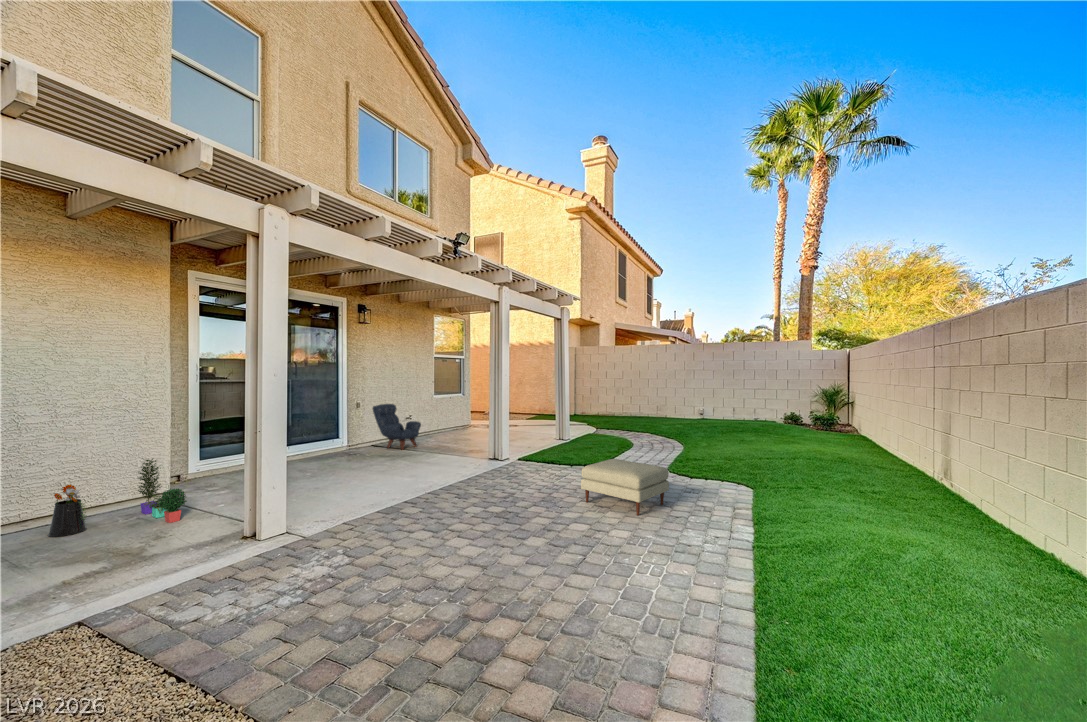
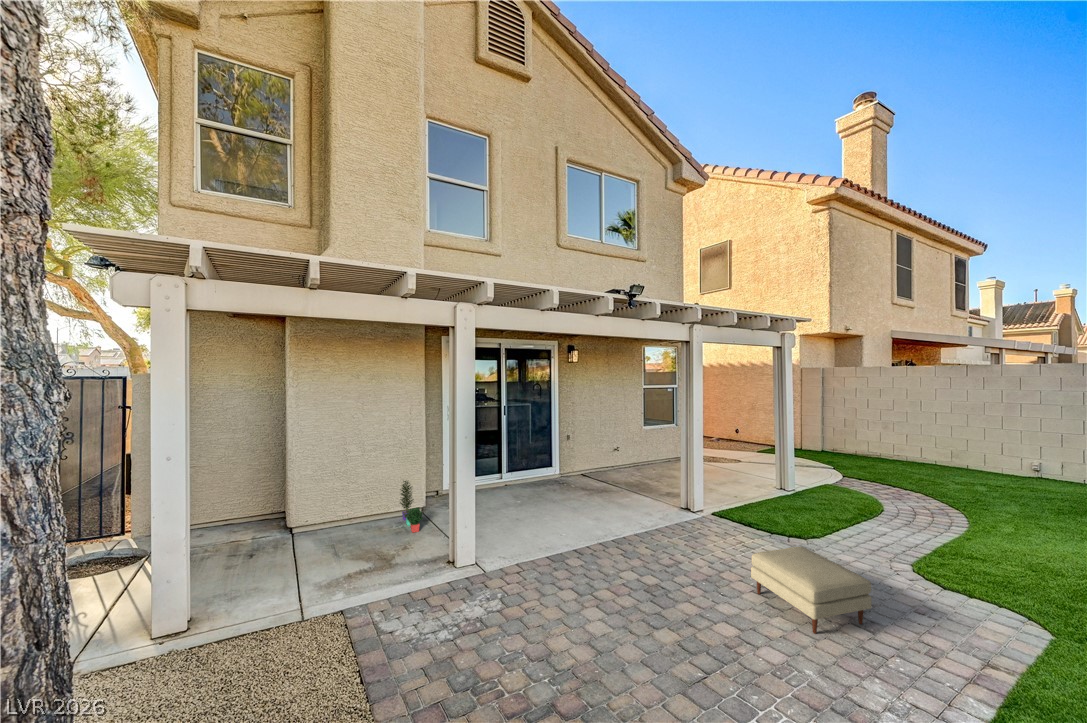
armchair: present [373,404,421,450] -> none [581,431,624,477]
watering can: present [48,484,87,537] -> none [352,495,371,531]

